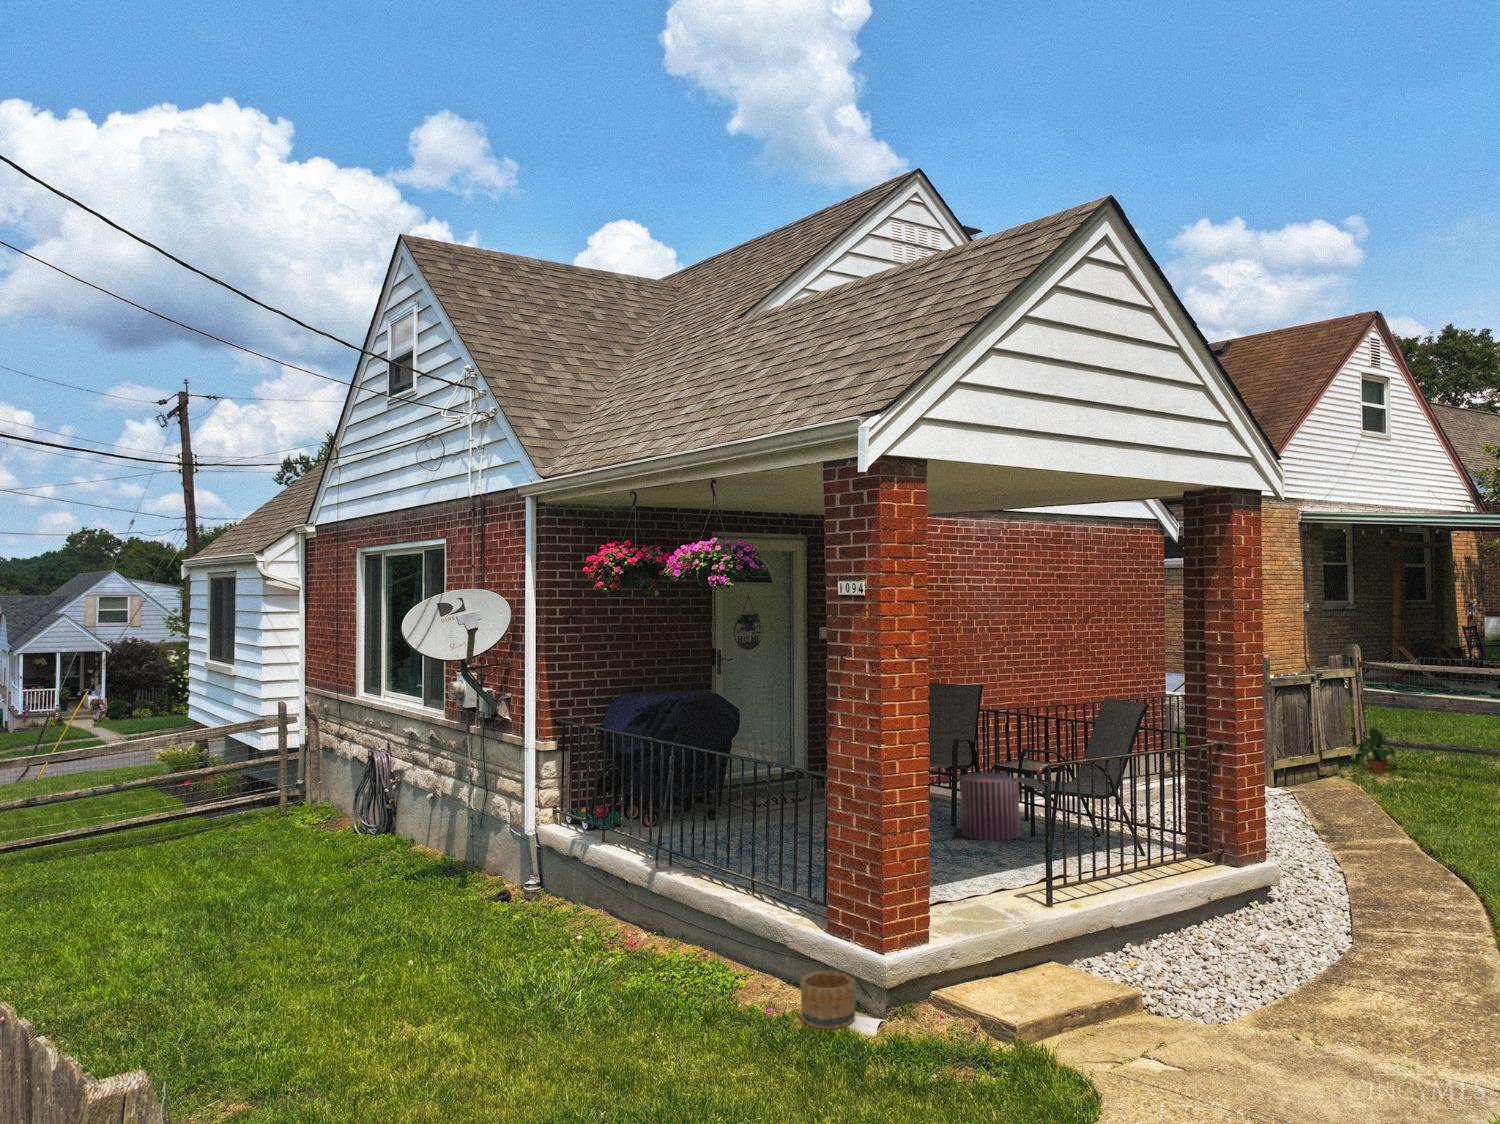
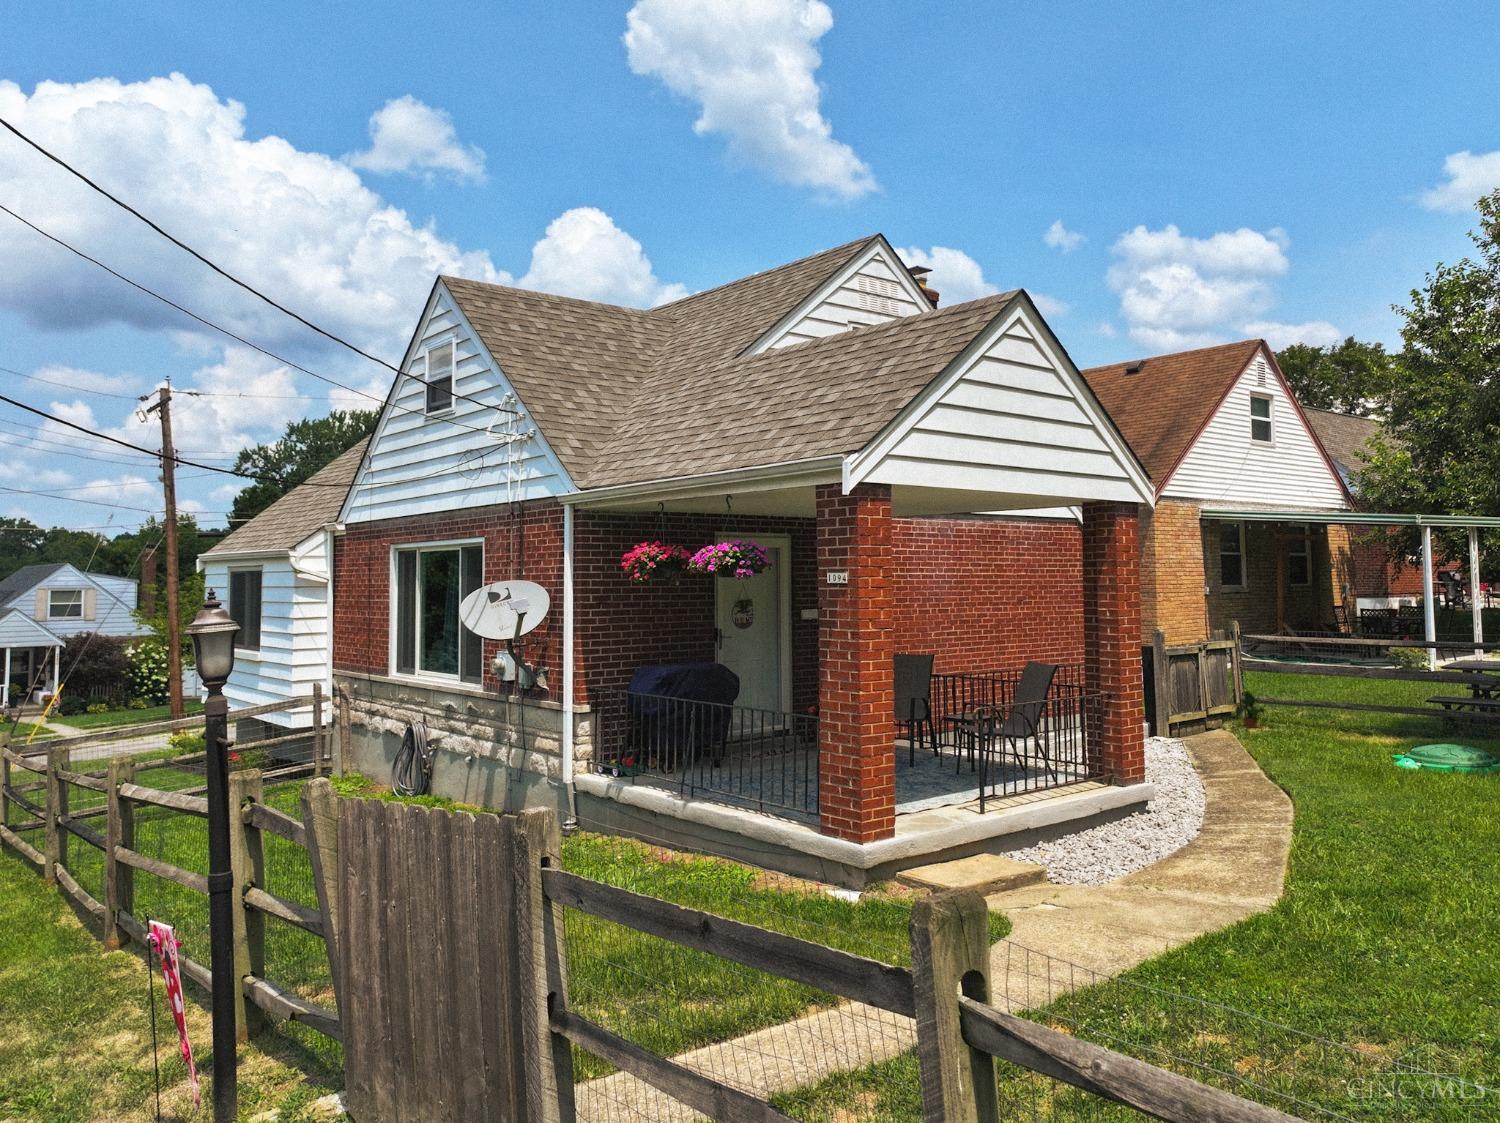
pouf: present [960,773,1020,841] -> none [913,725,960,777]
basket: present [800,971,855,1029] -> none [804,857,844,896]

